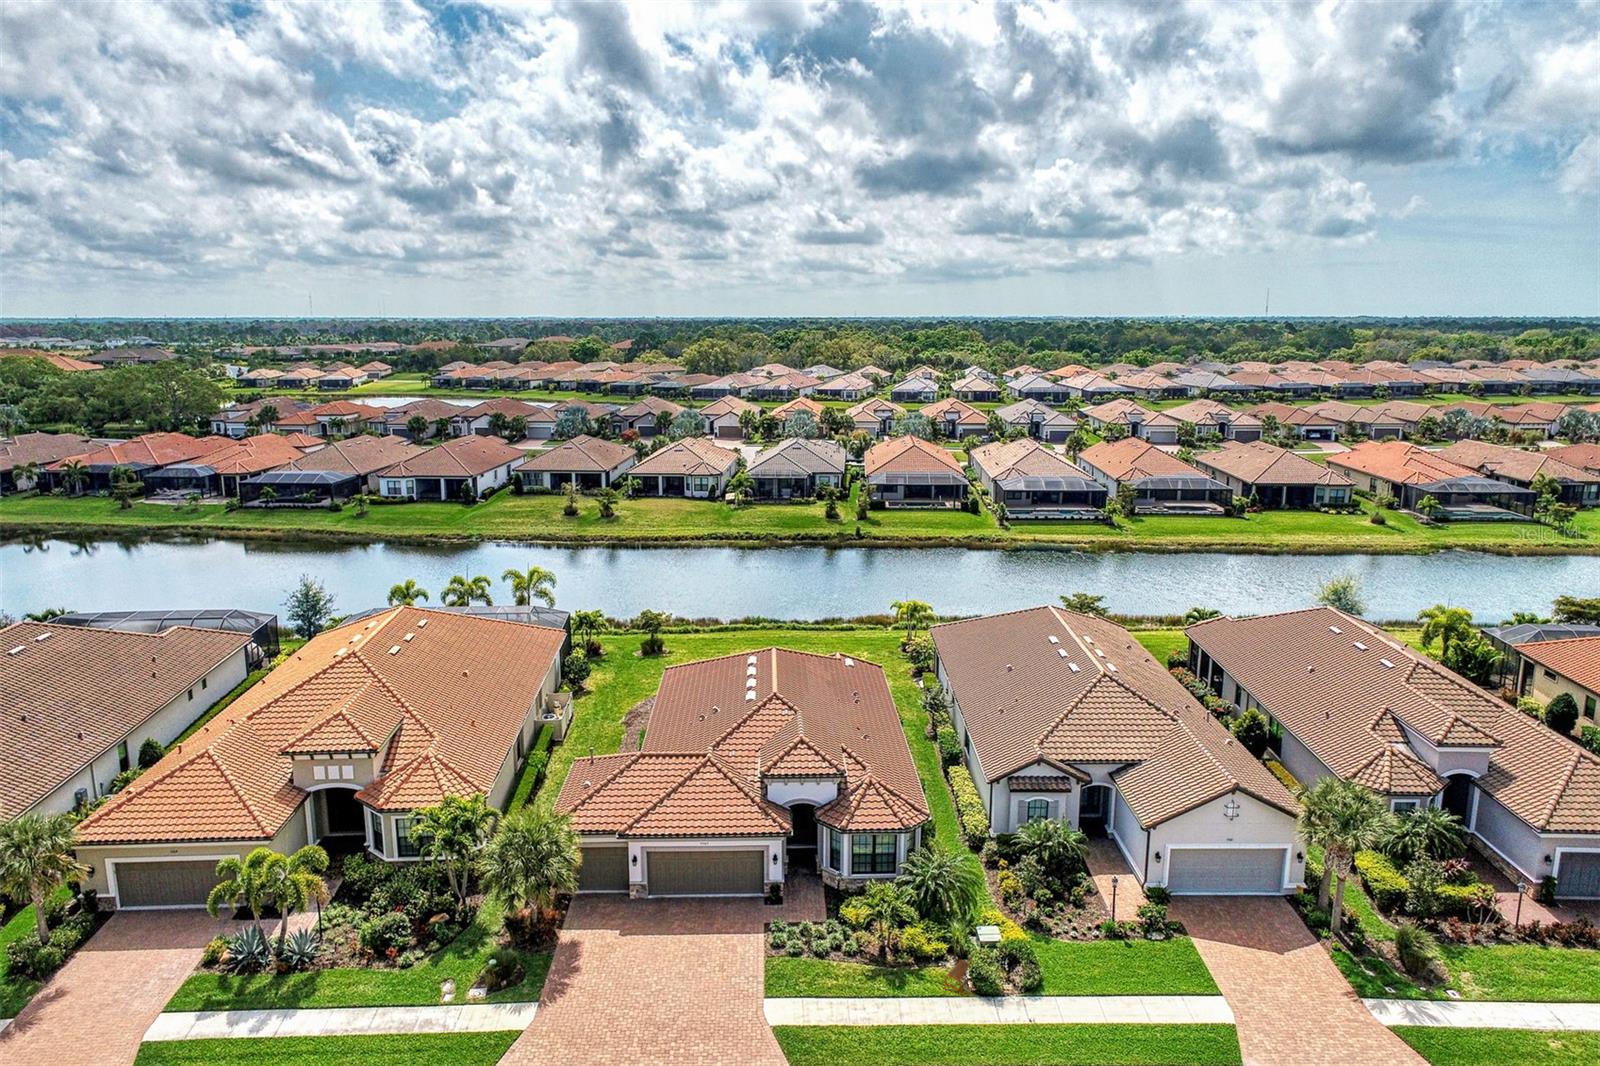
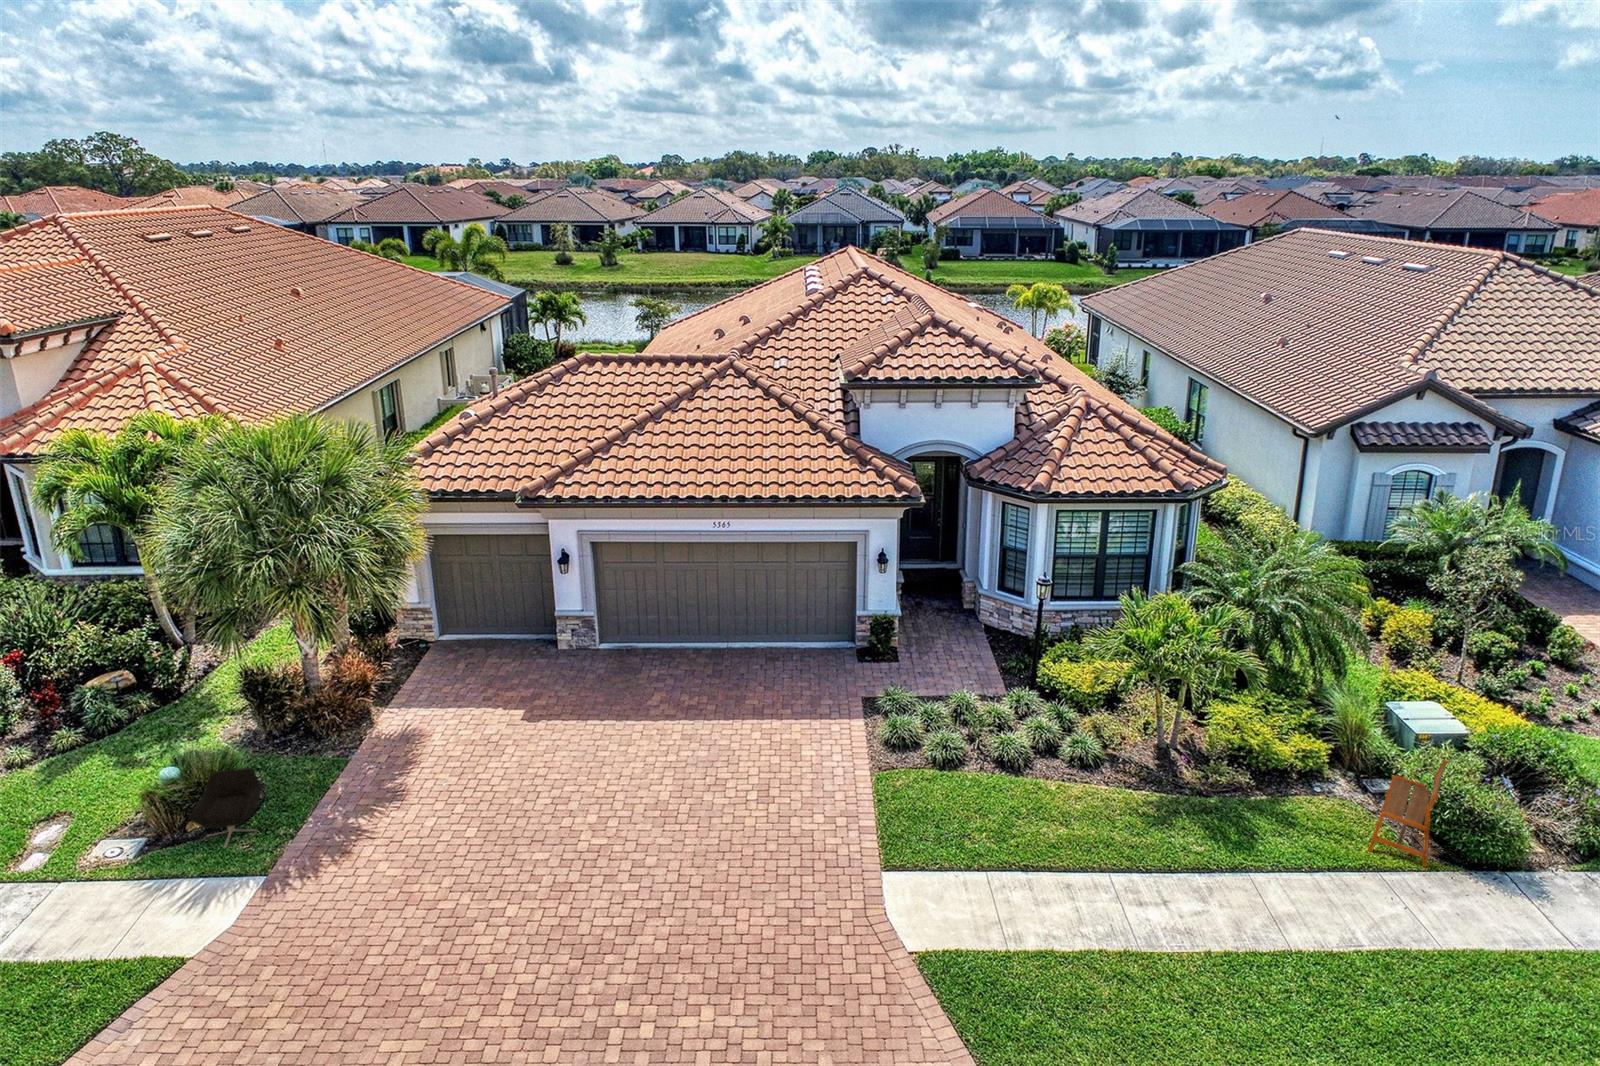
lounge chair: none [506,960,530,993] -> present [189,768,262,848]

